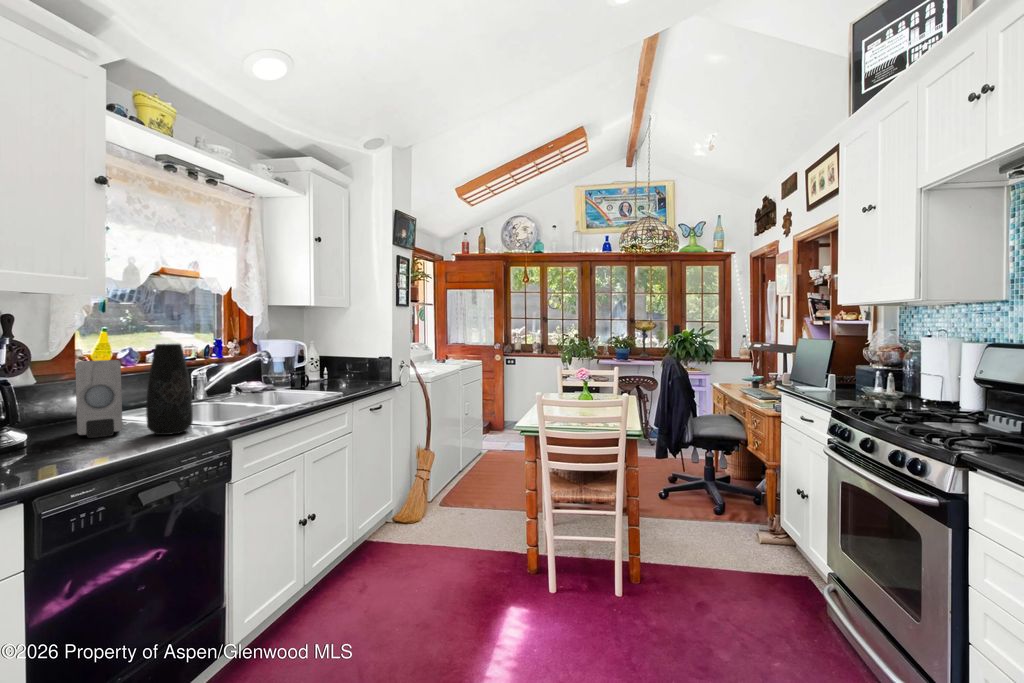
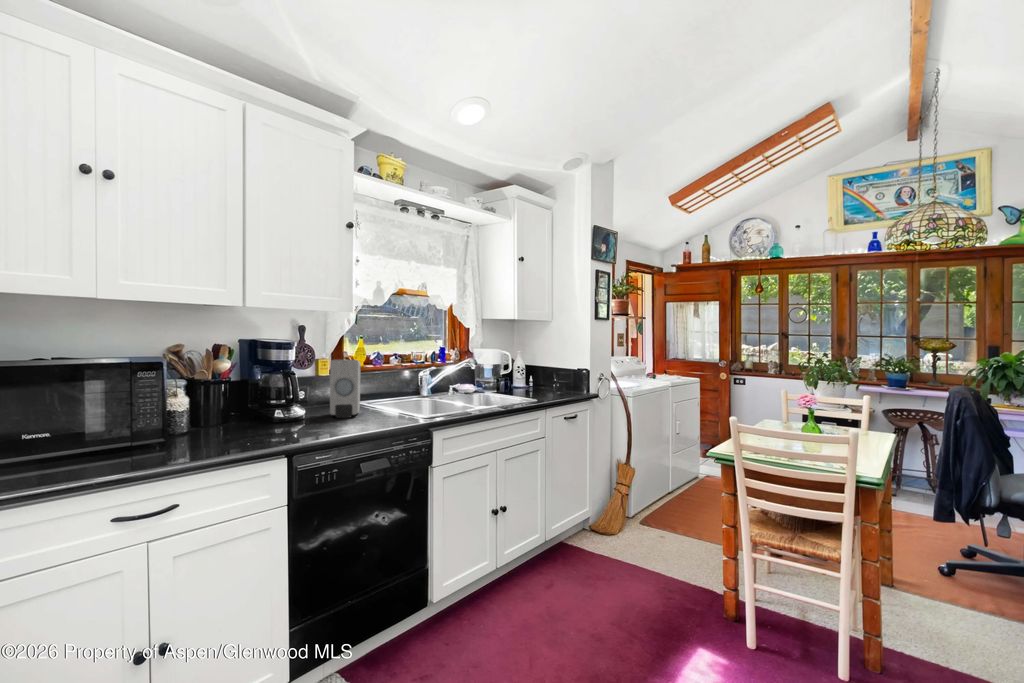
vase: present [146,344,193,435] -> none [372,348,403,420]

